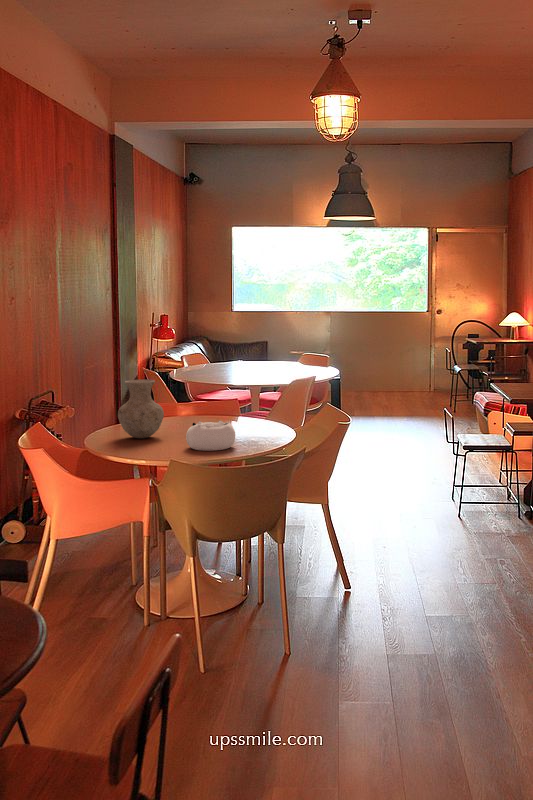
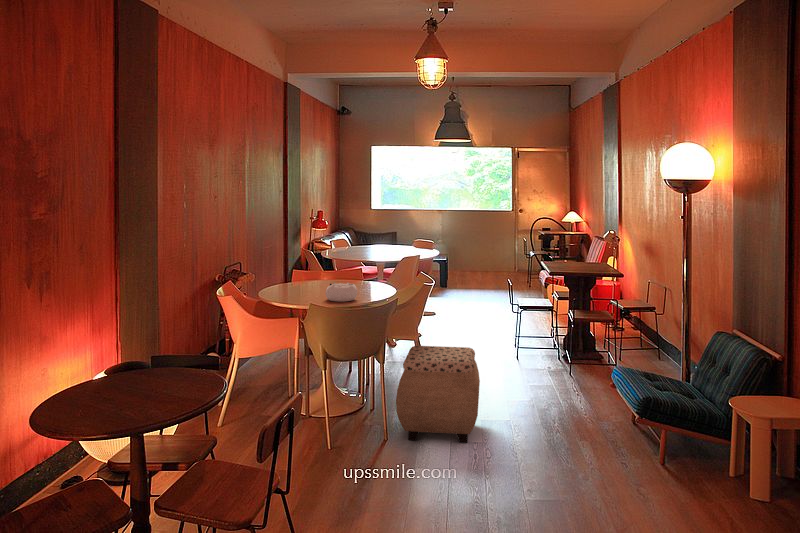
vase: present [118,380,164,439] -> none [282,255,312,294]
ottoman: none [302,516,432,669] -> present [396,346,480,443]

